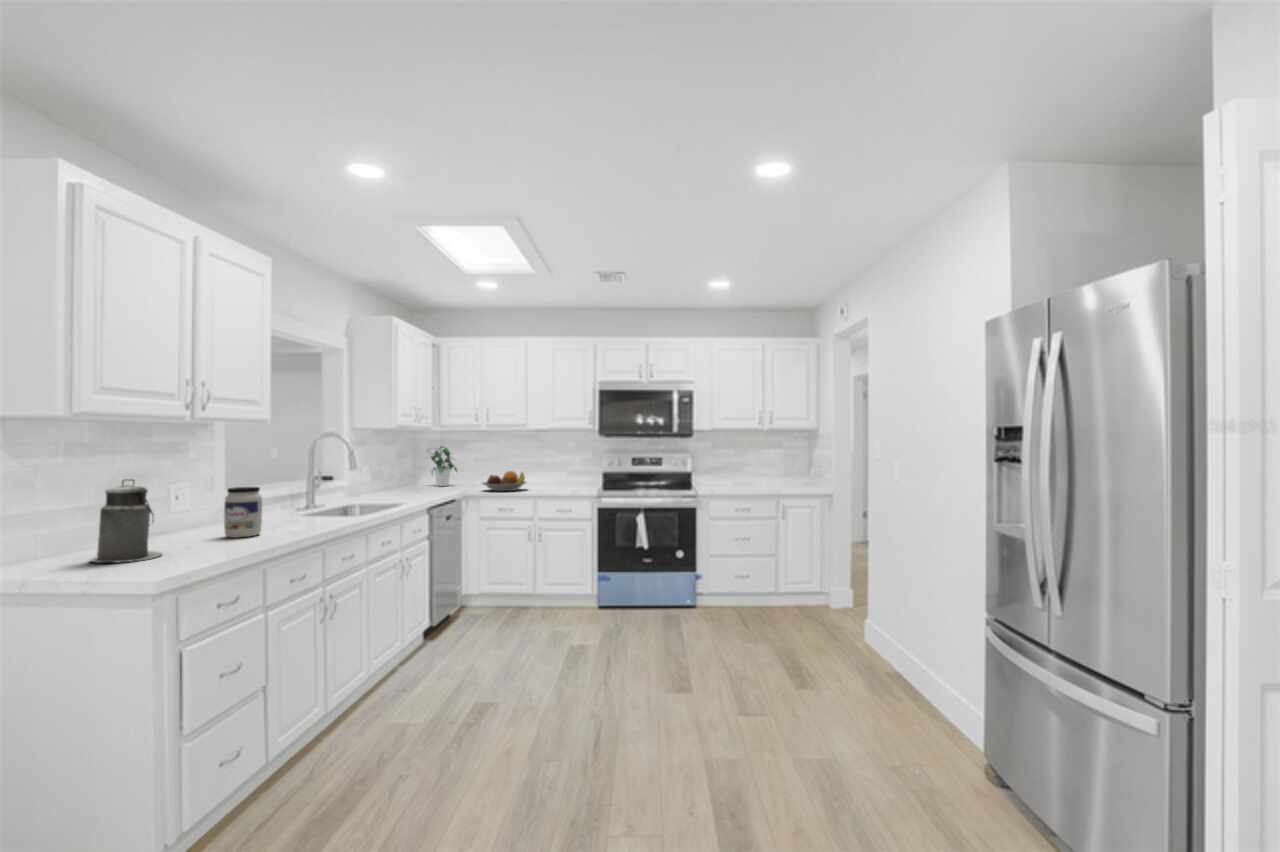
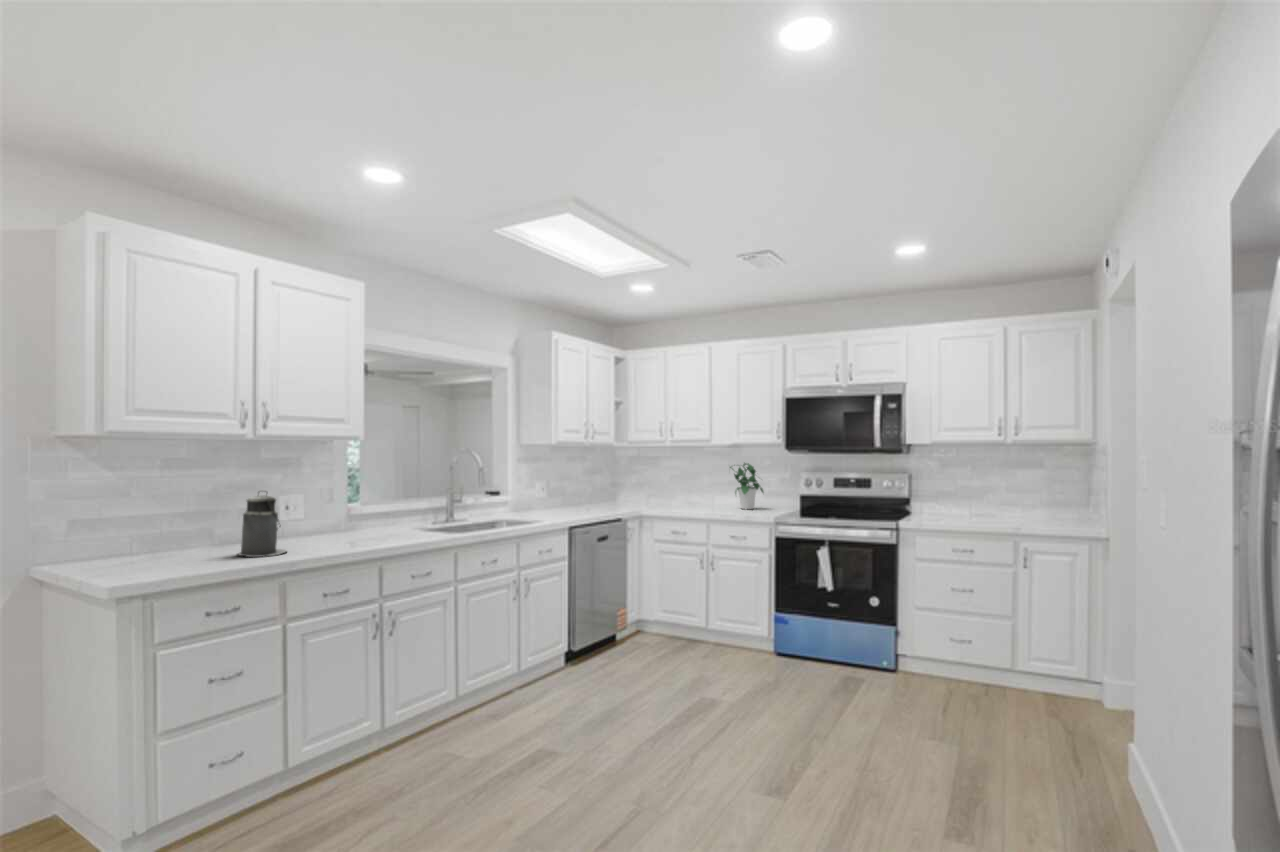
potted plant: present [427,446,457,486] -> present [730,463,763,509]
fruit bowl: present [482,471,526,491] -> none [653,490,702,512]
jar: present [224,487,262,538] -> none [353,499,383,543]

